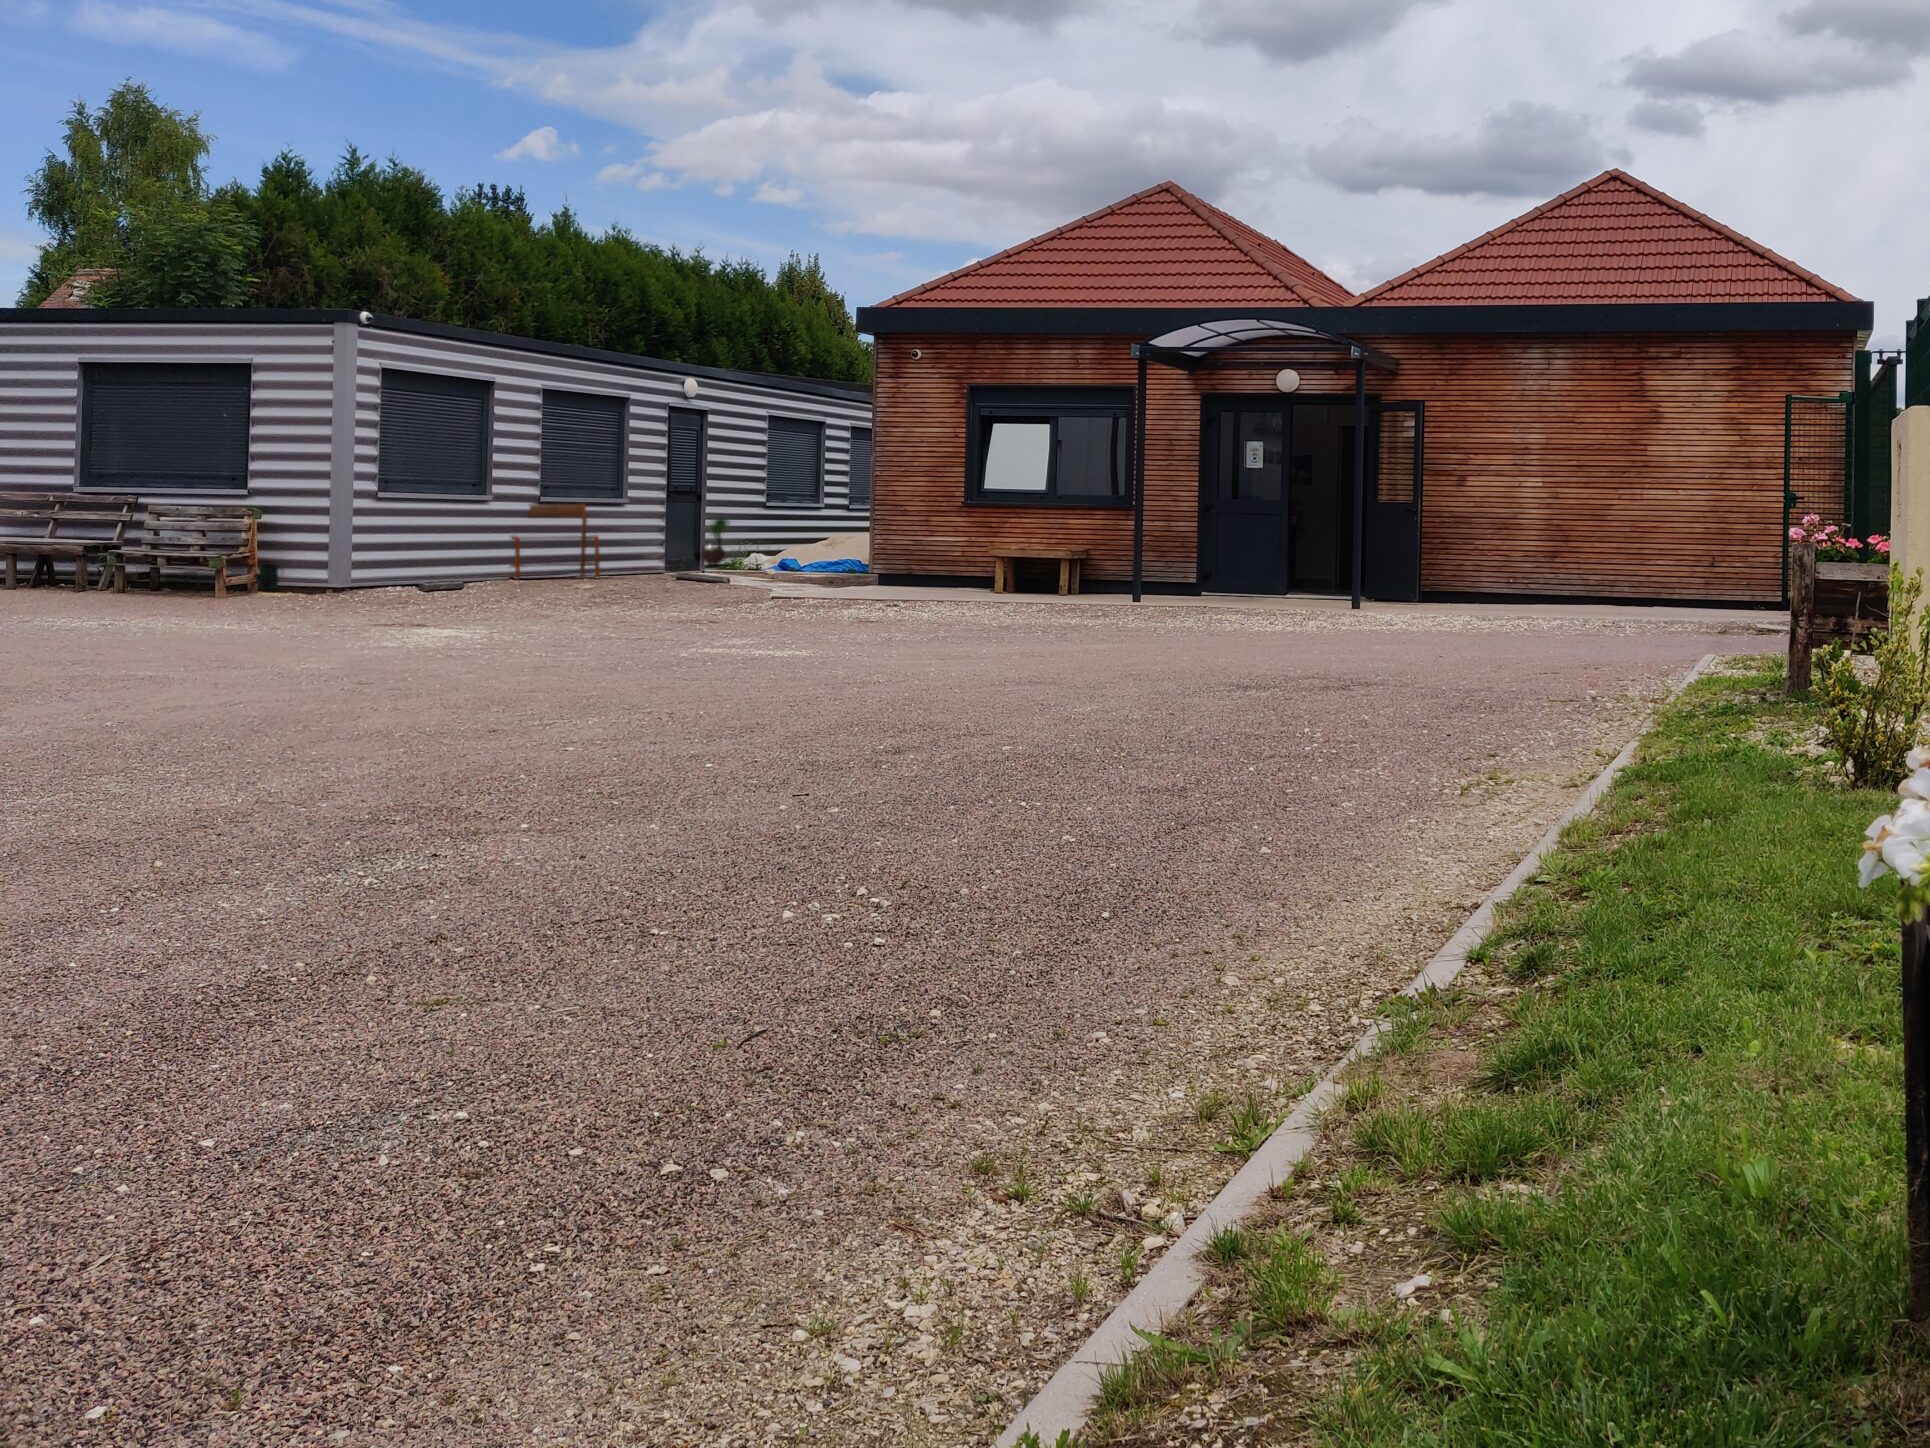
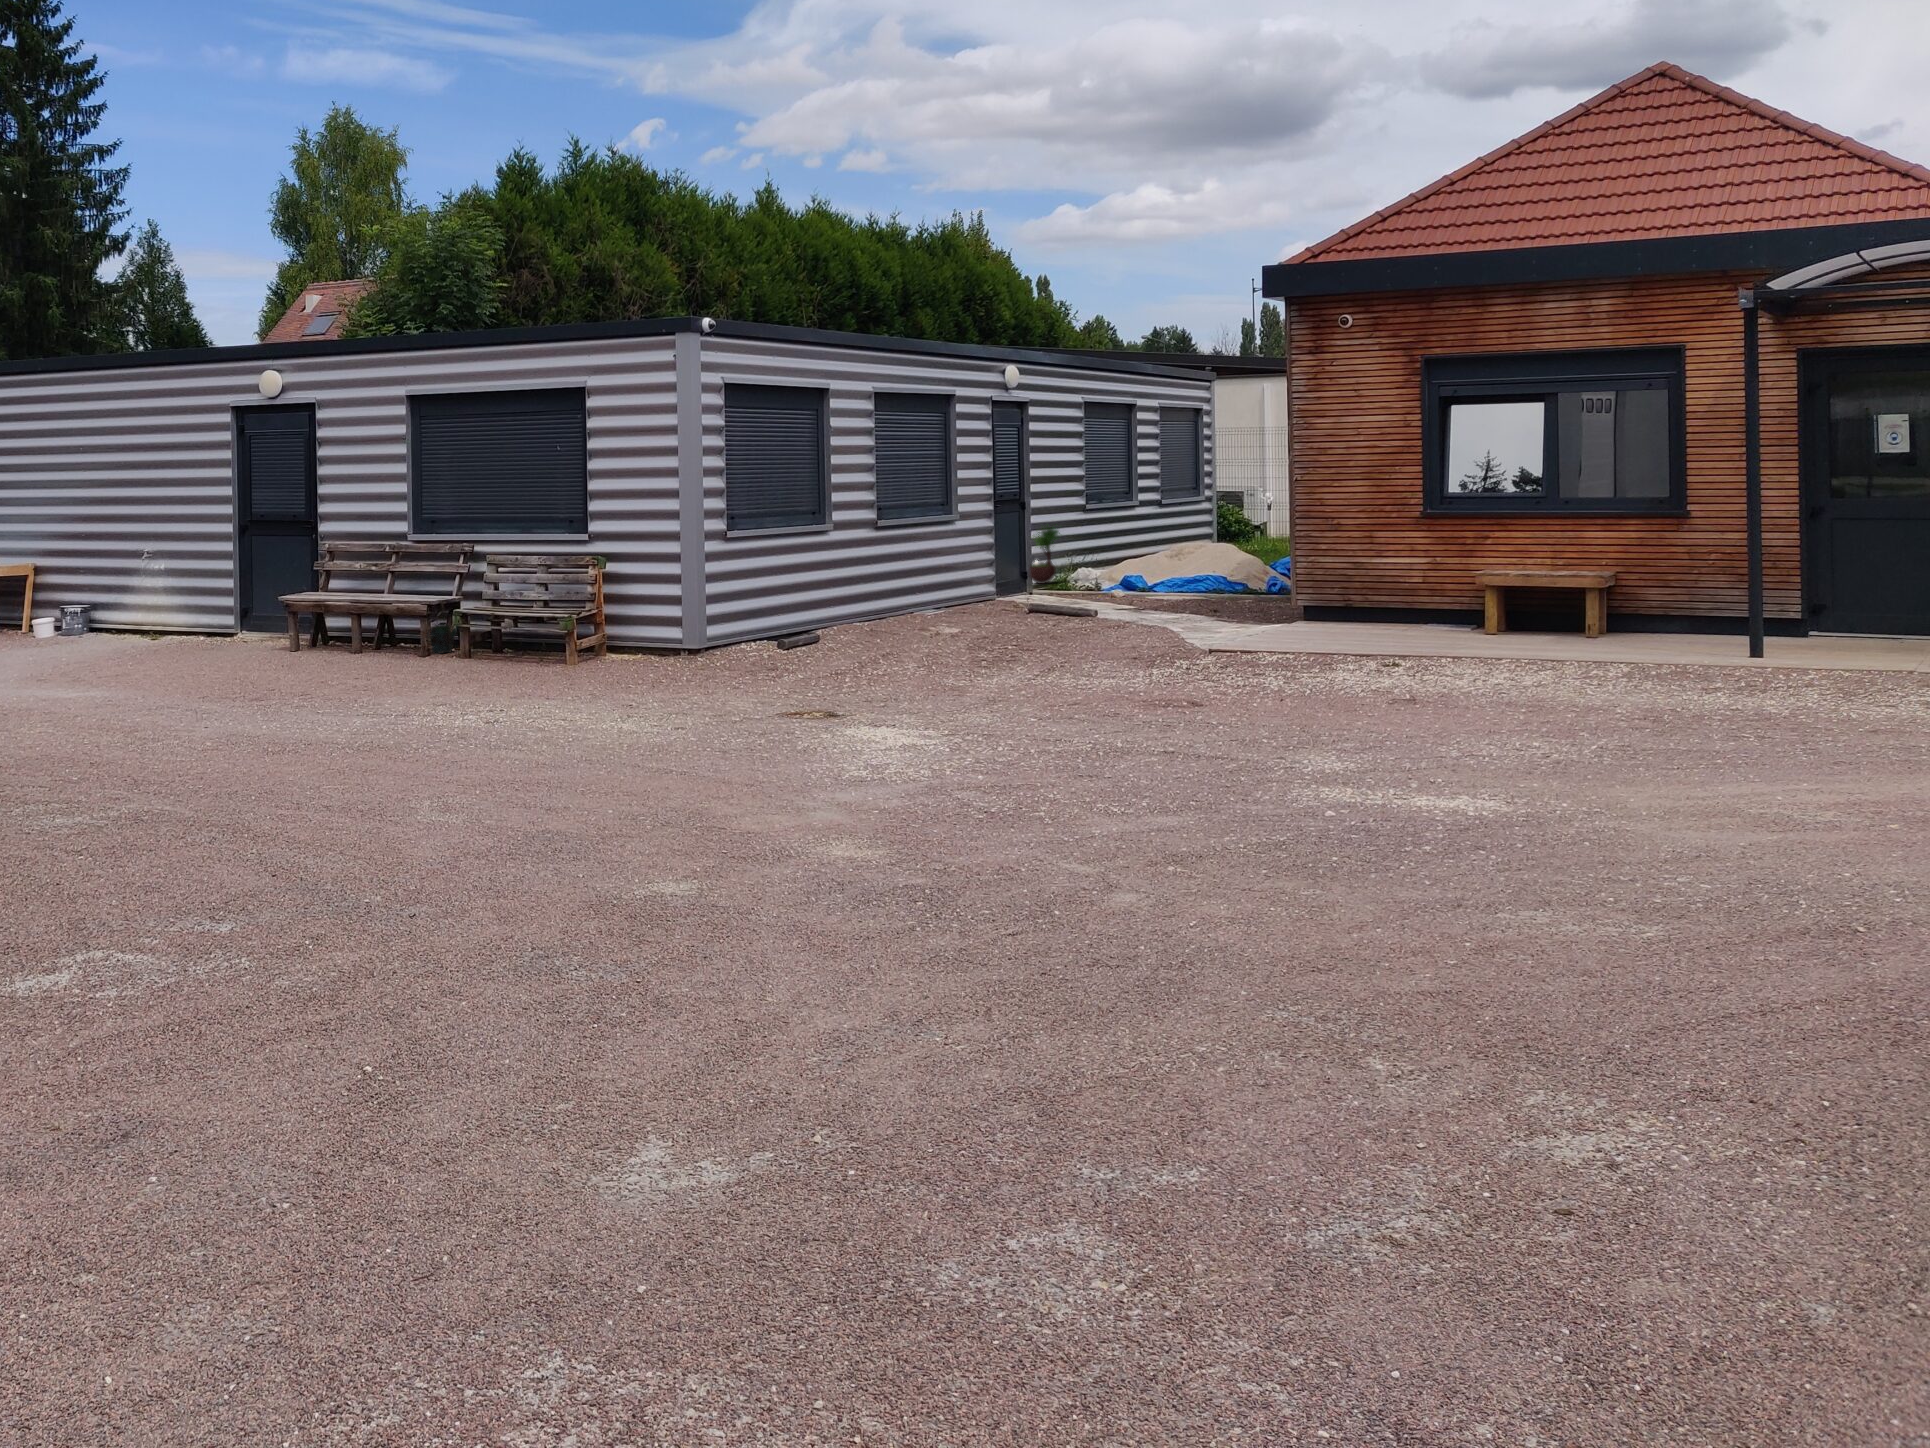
bench: present [509,504,600,580] -> none [846,526,952,621]
watering can: present [255,564,281,590] -> present [430,624,458,653]

